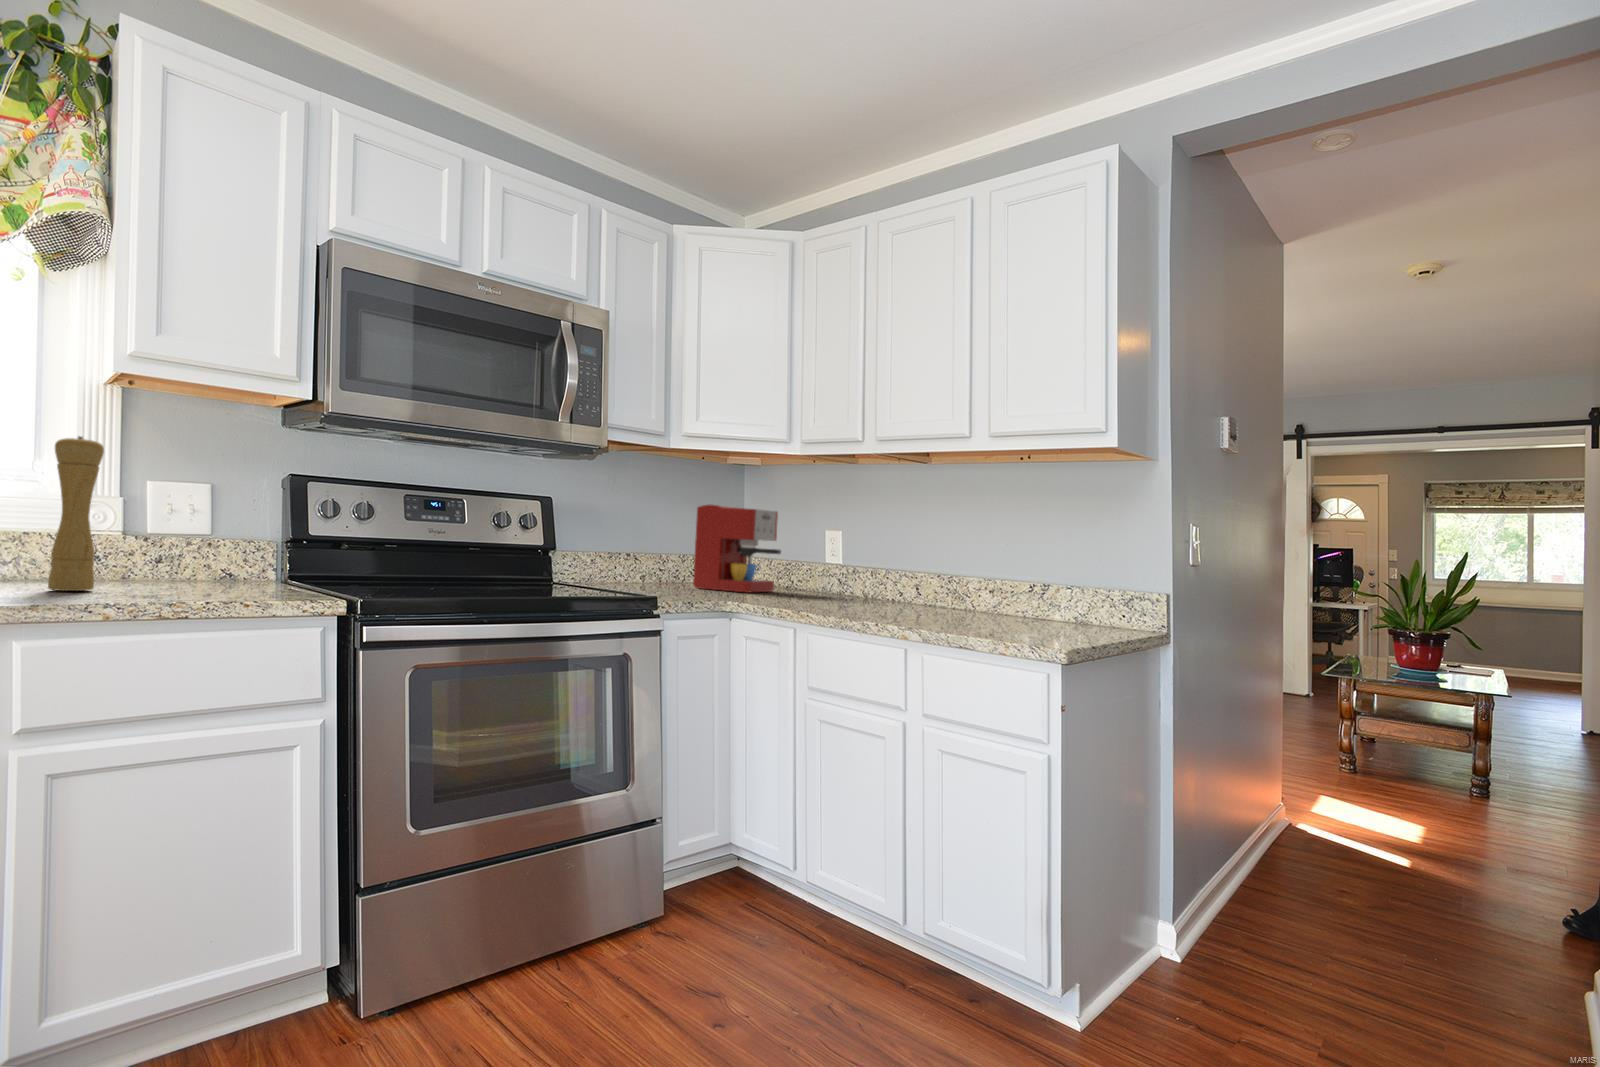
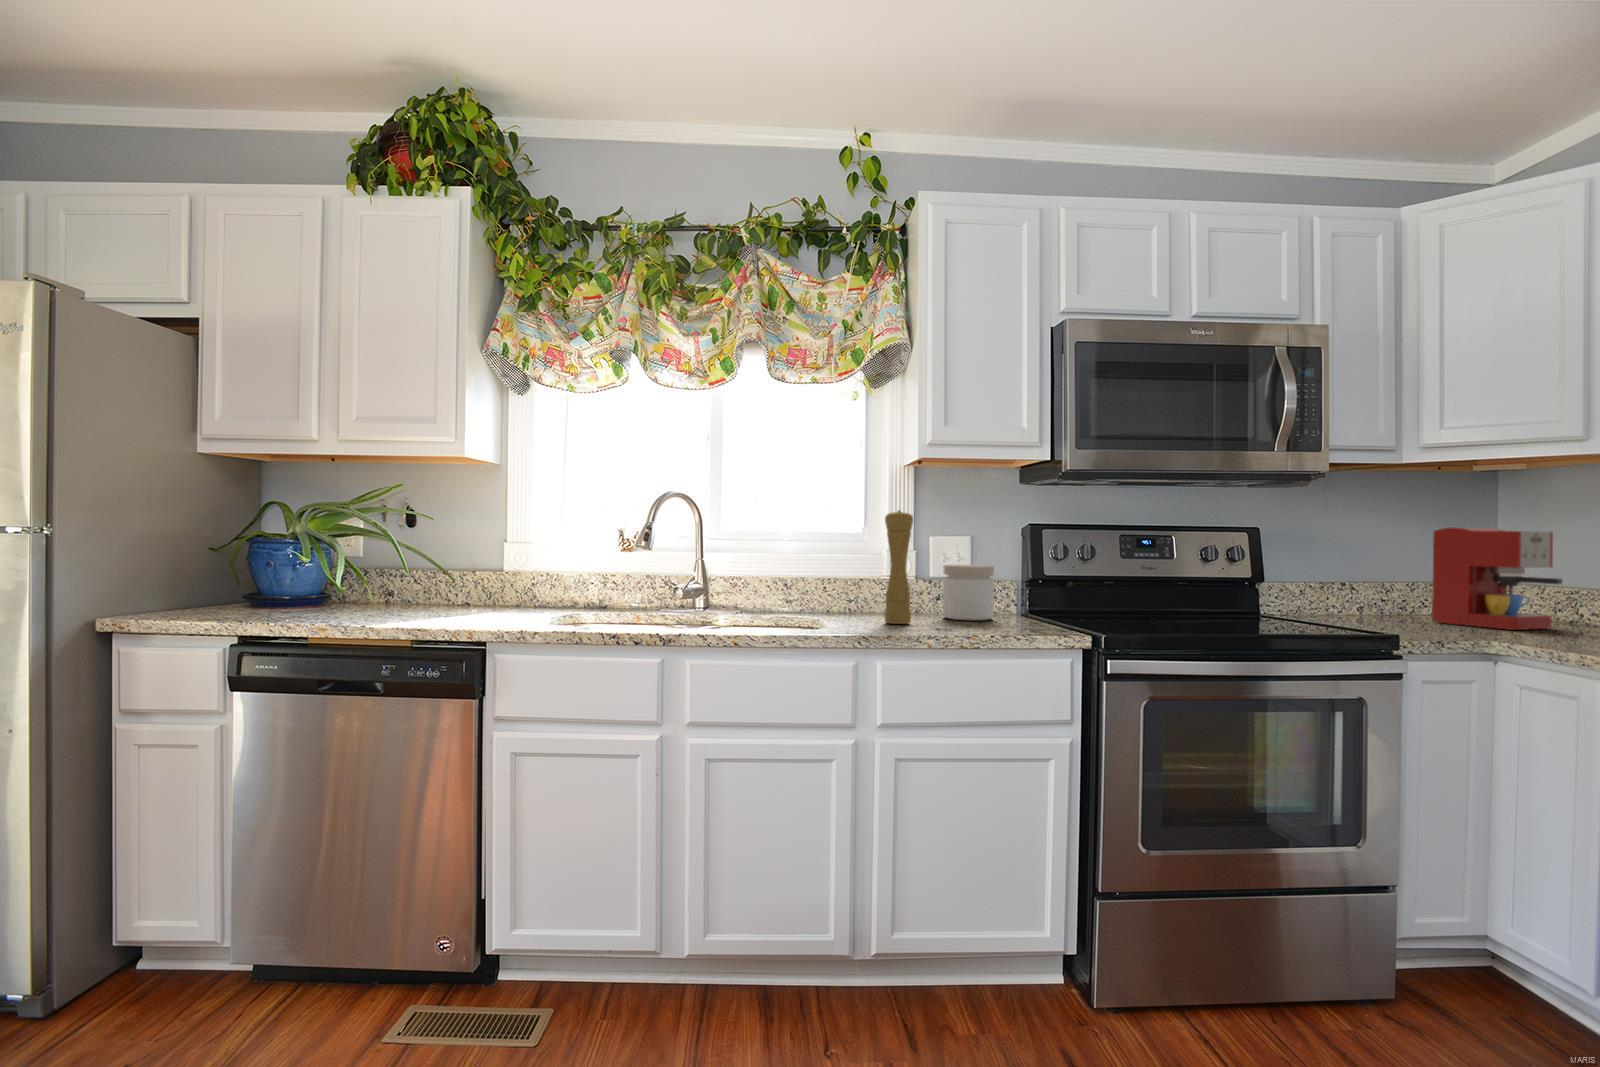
jar: none [156,517,236,587] -> present [943,565,994,620]

